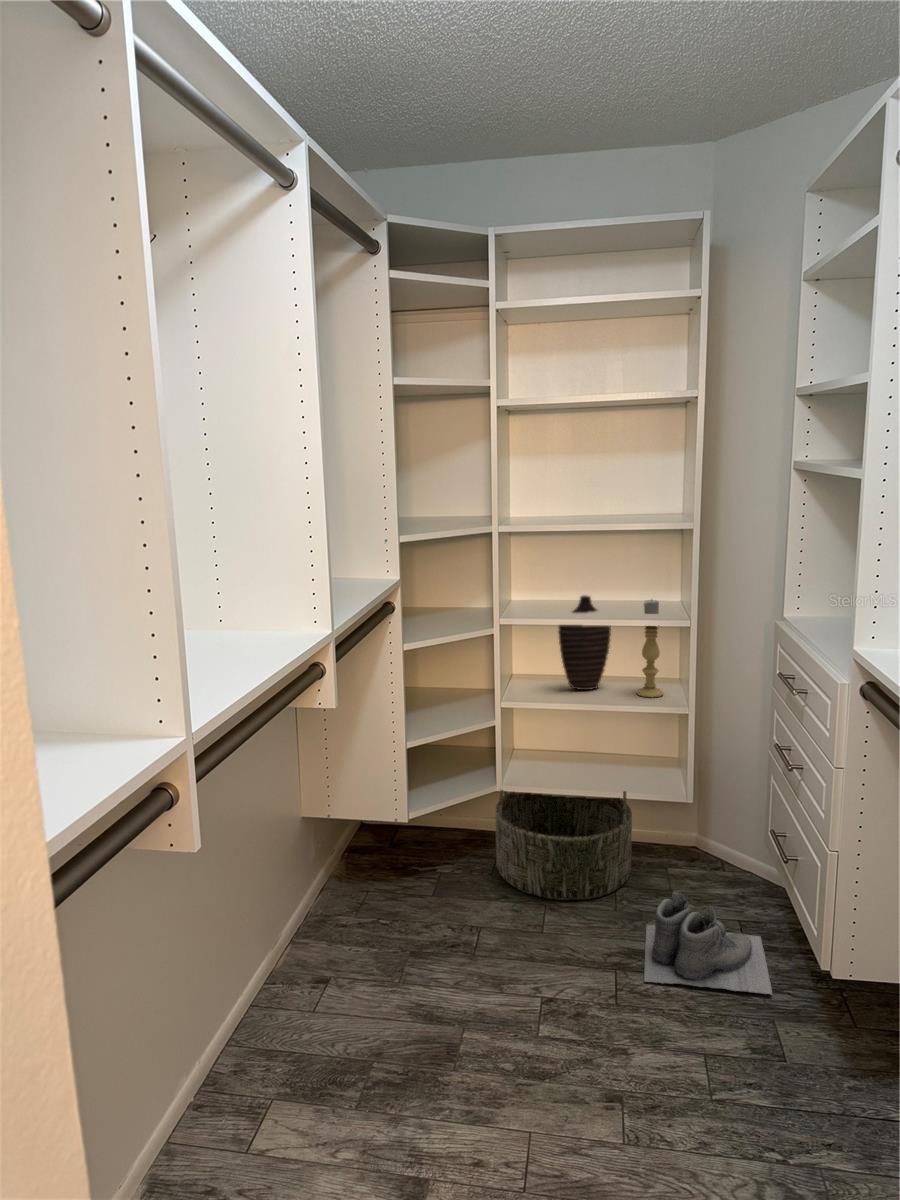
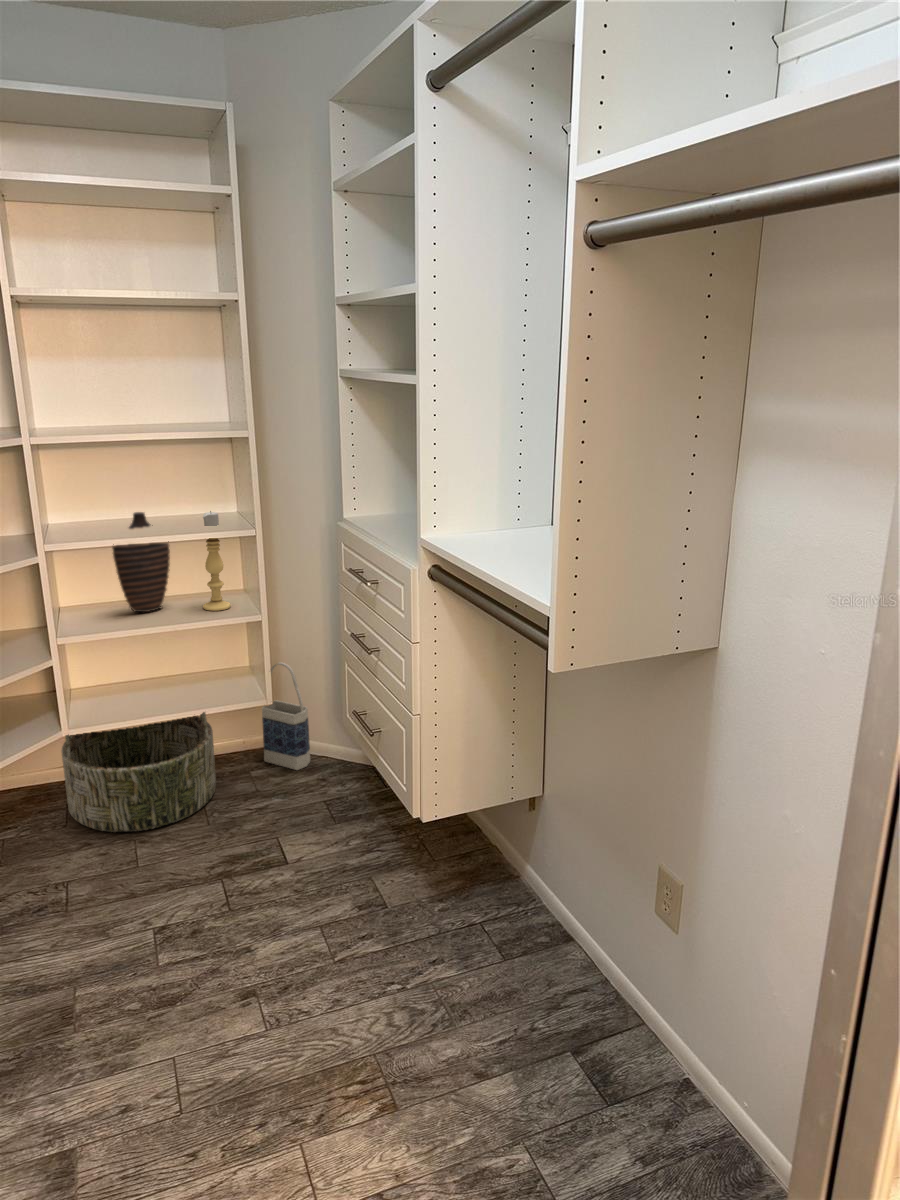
bag: none [684,759,735,878] -> present [262,663,310,770]
boots: present [644,891,772,995] -> none [242,789,366,881]

